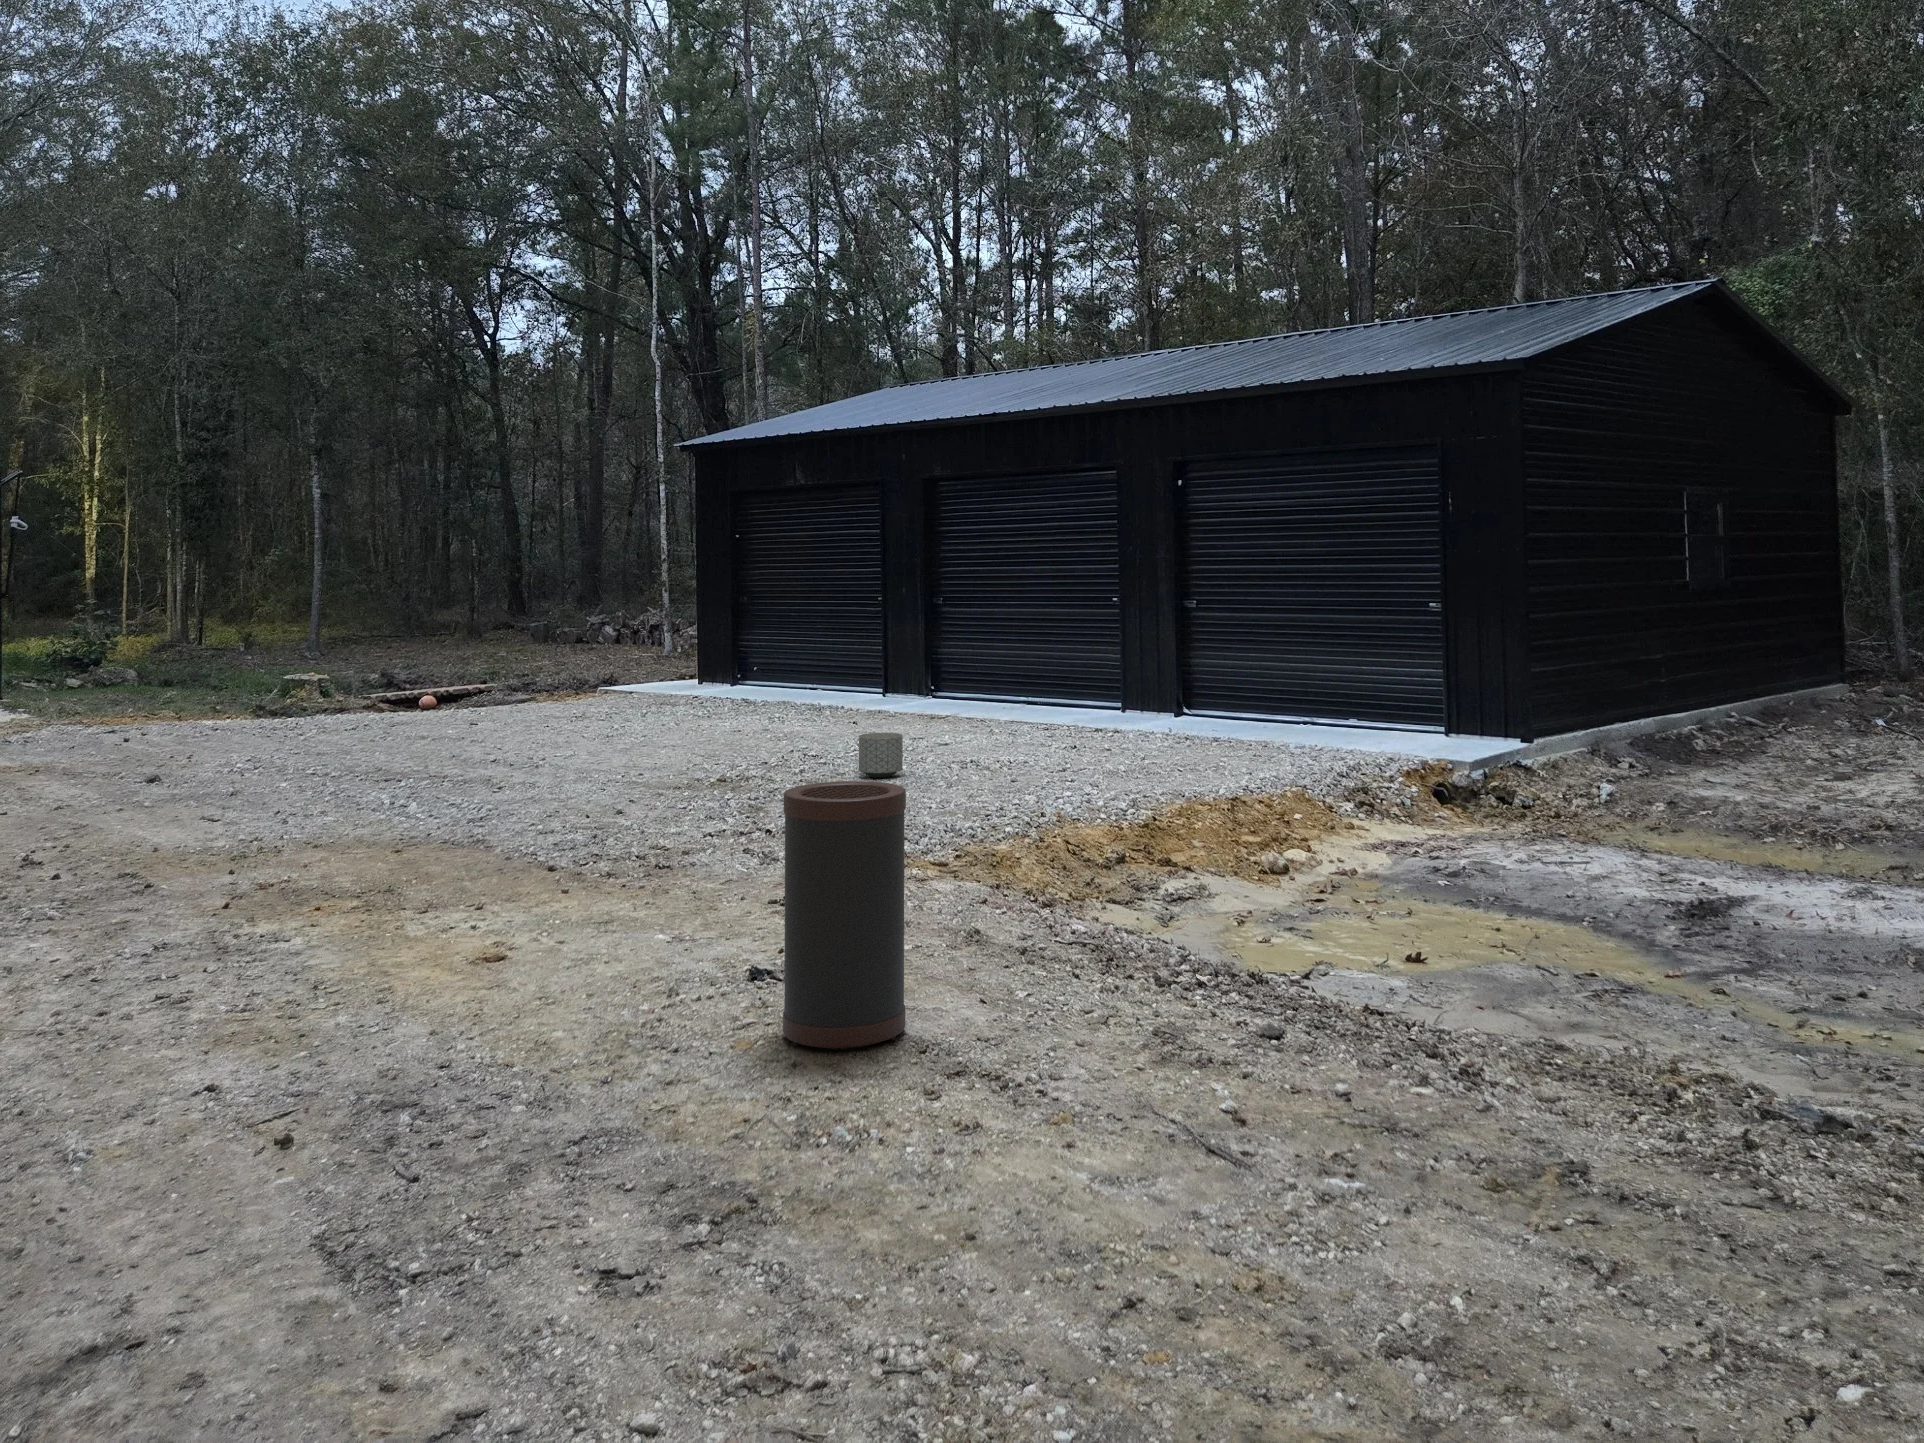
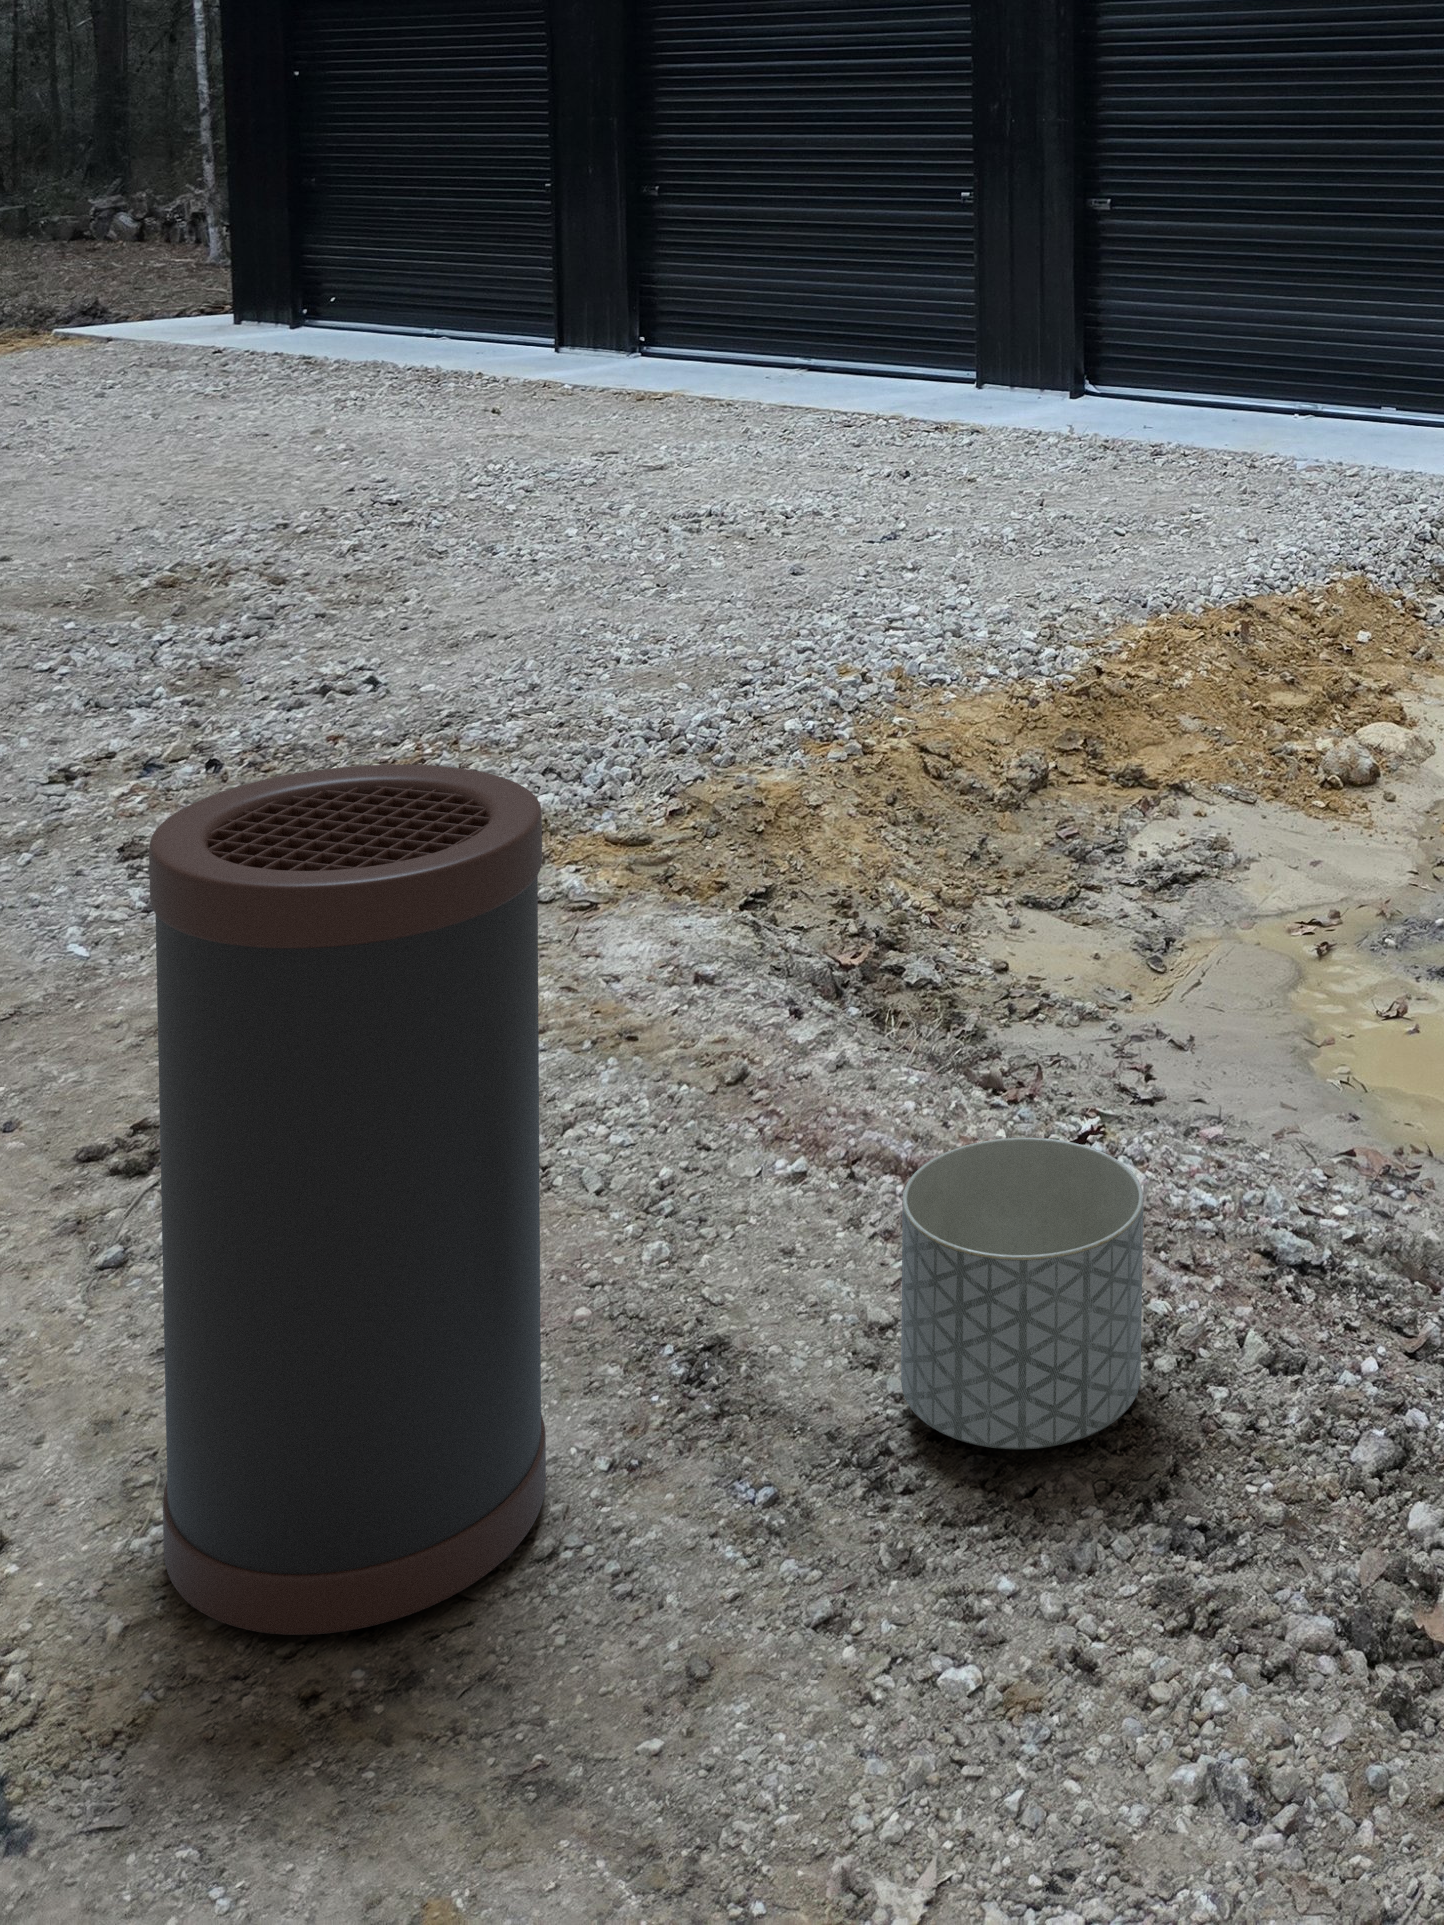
planter: present [859,733,903,778] -> present [901,1138,1143,1449]

